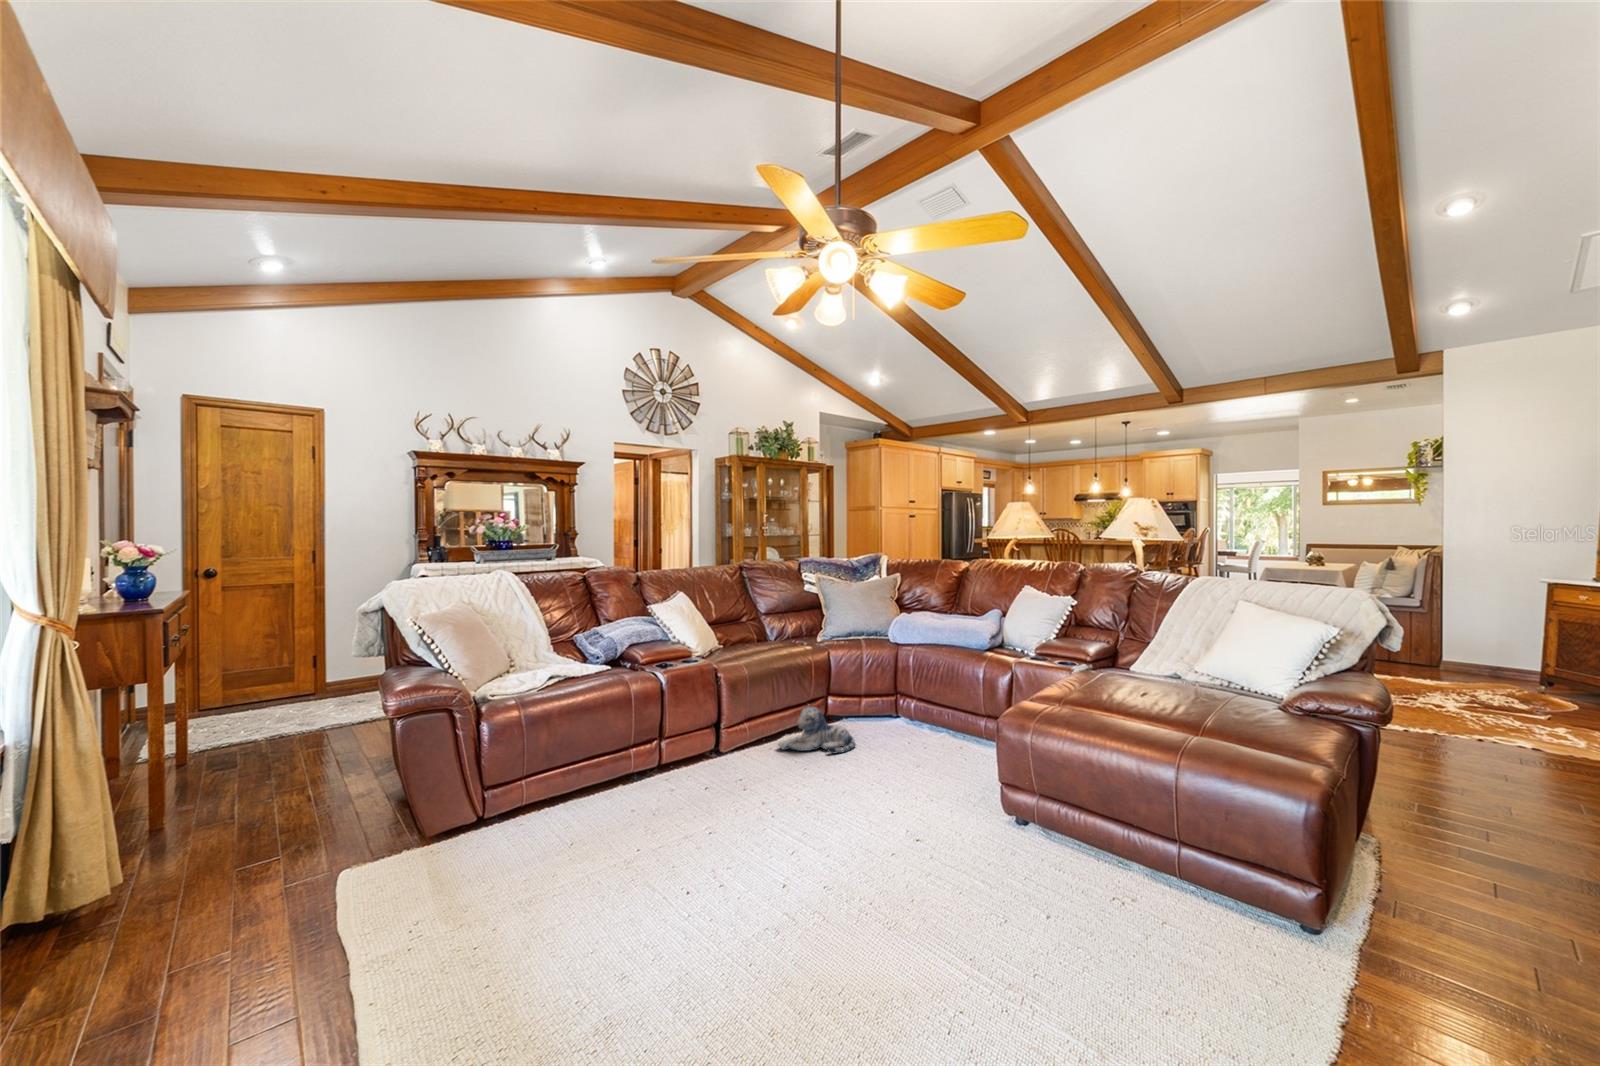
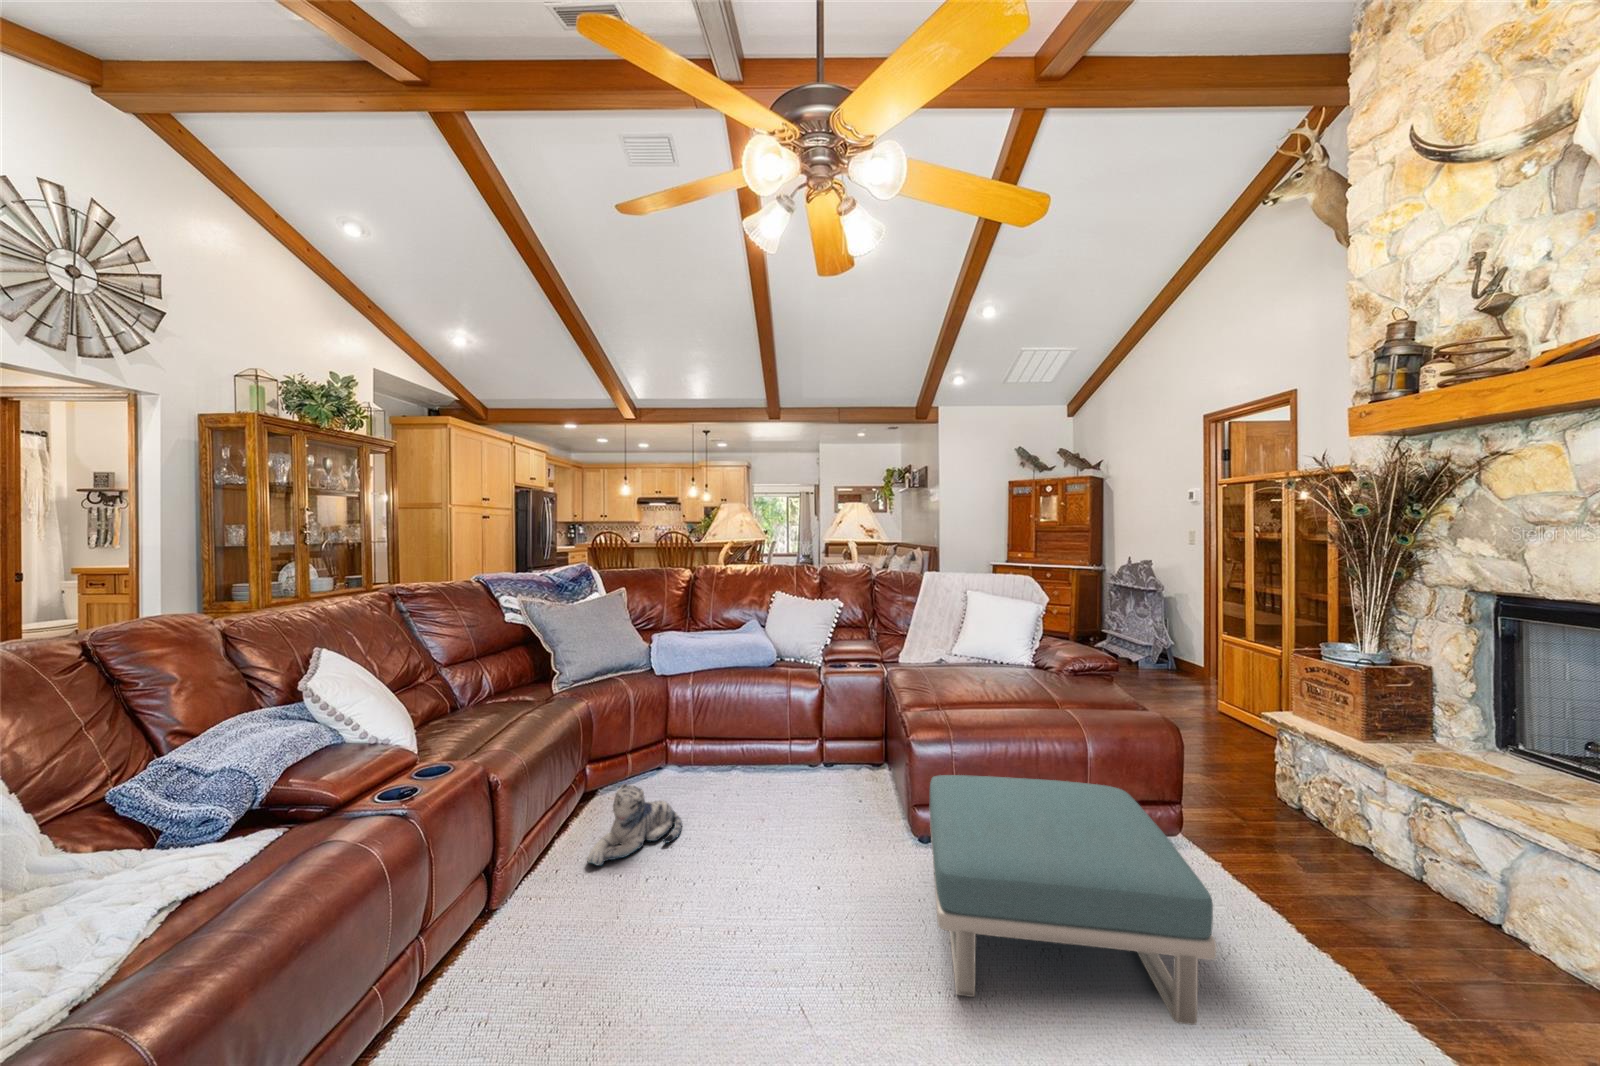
footstool: none [857,754,1139,984] -> present [929,775,1216,1025]

